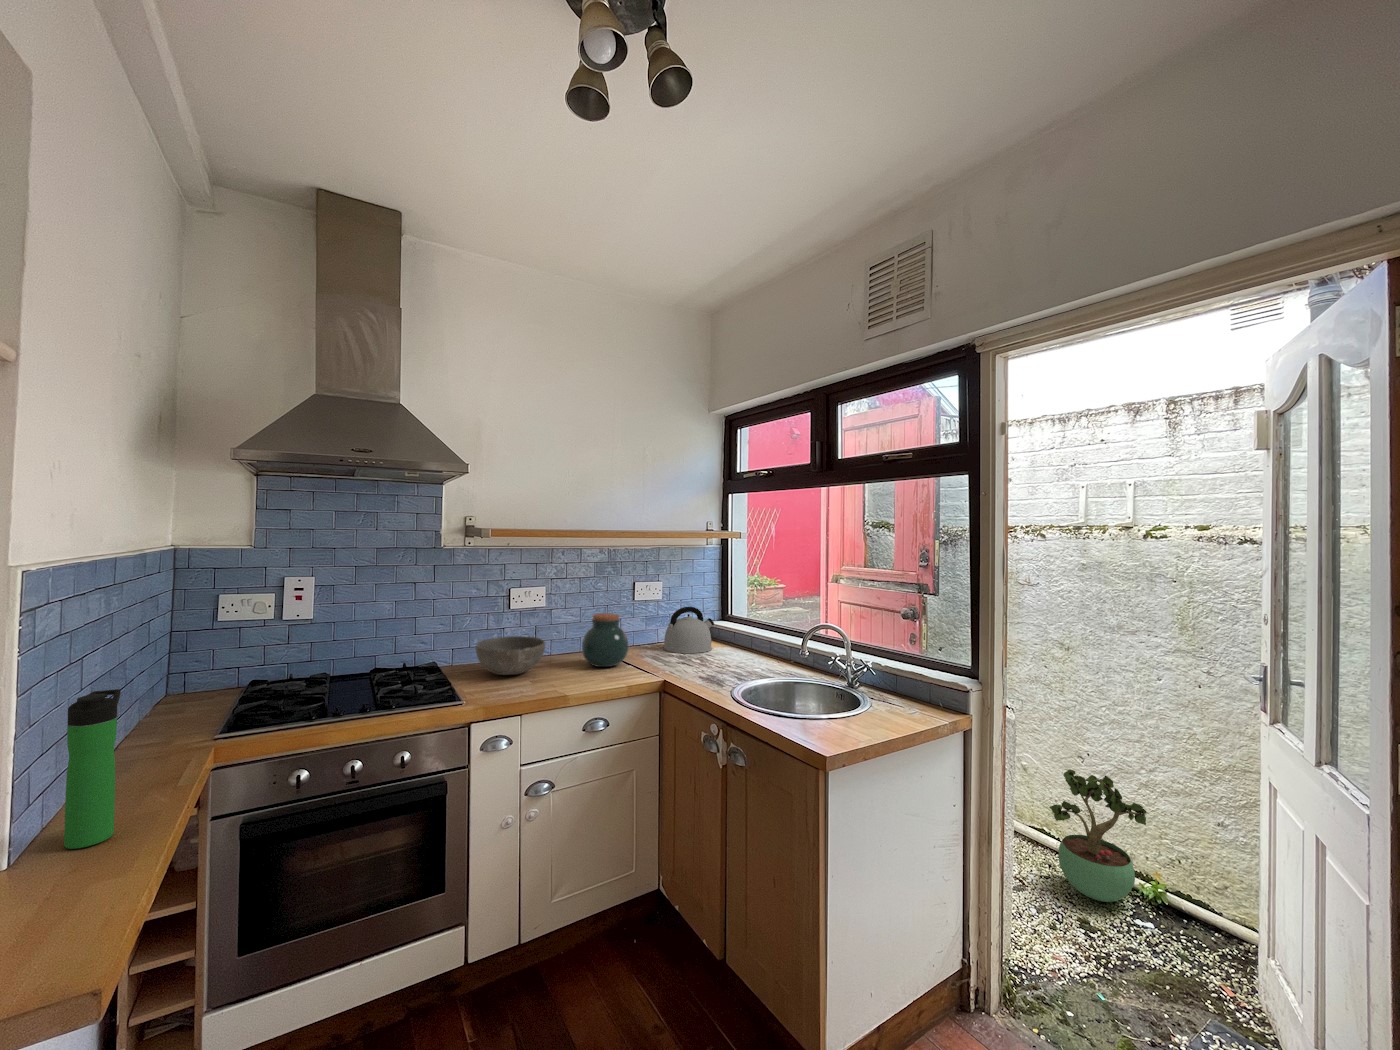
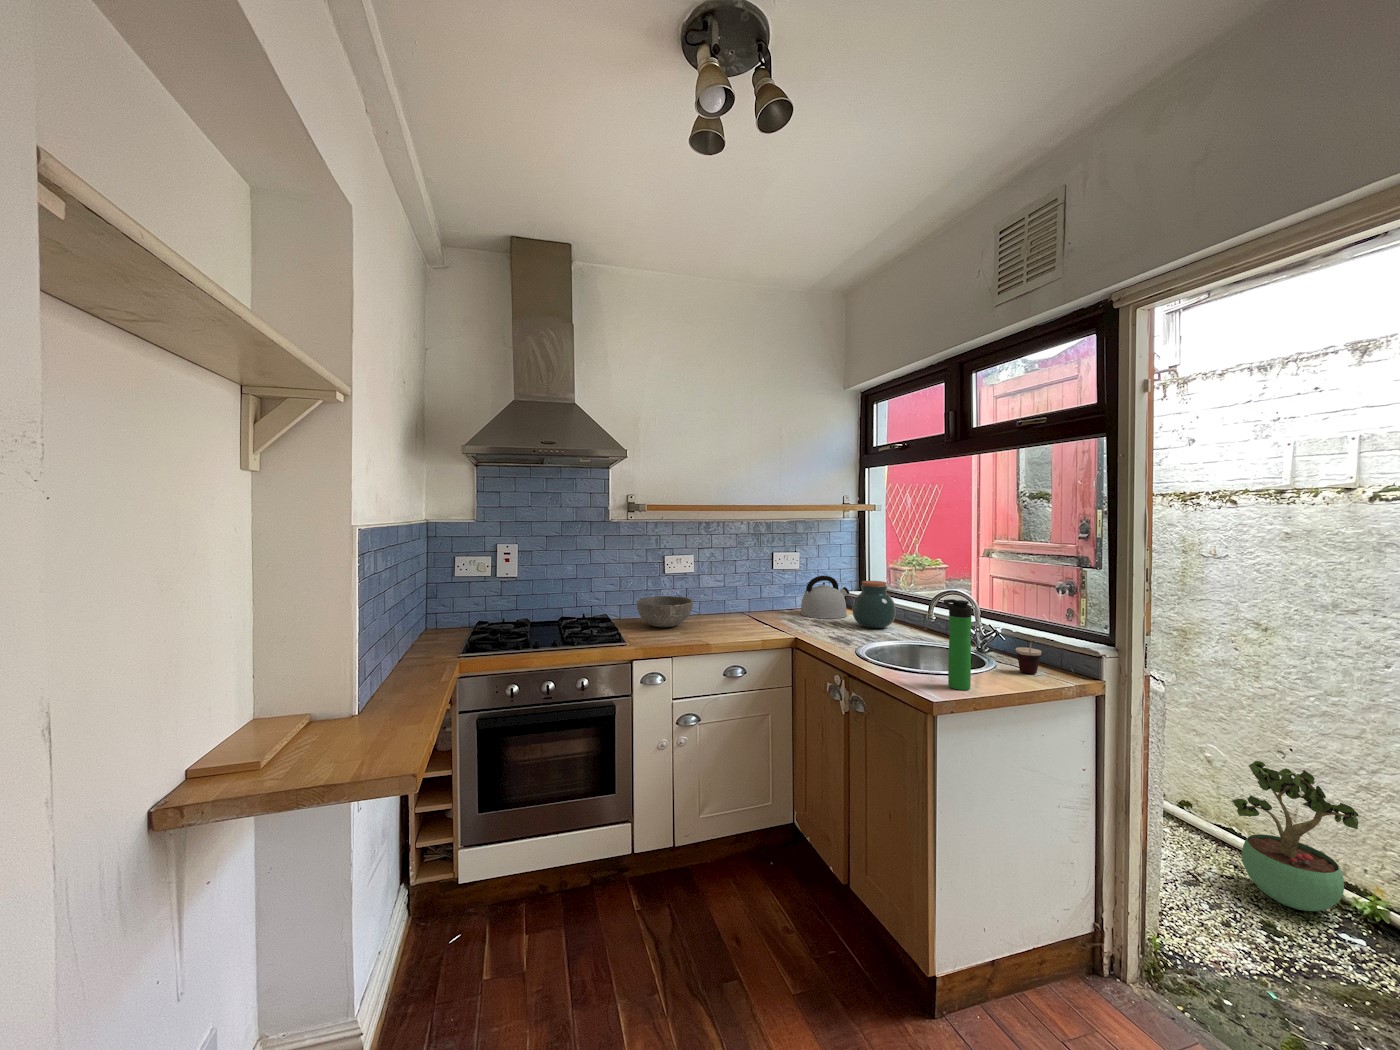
jar: present [582,613,628,667] -> present [853,581,896,628]
cup: none [889,678,913,710] -> present [1016,641,1041,674]
bottle: present [64,689,121,849] -> present [944,599,972,690]

